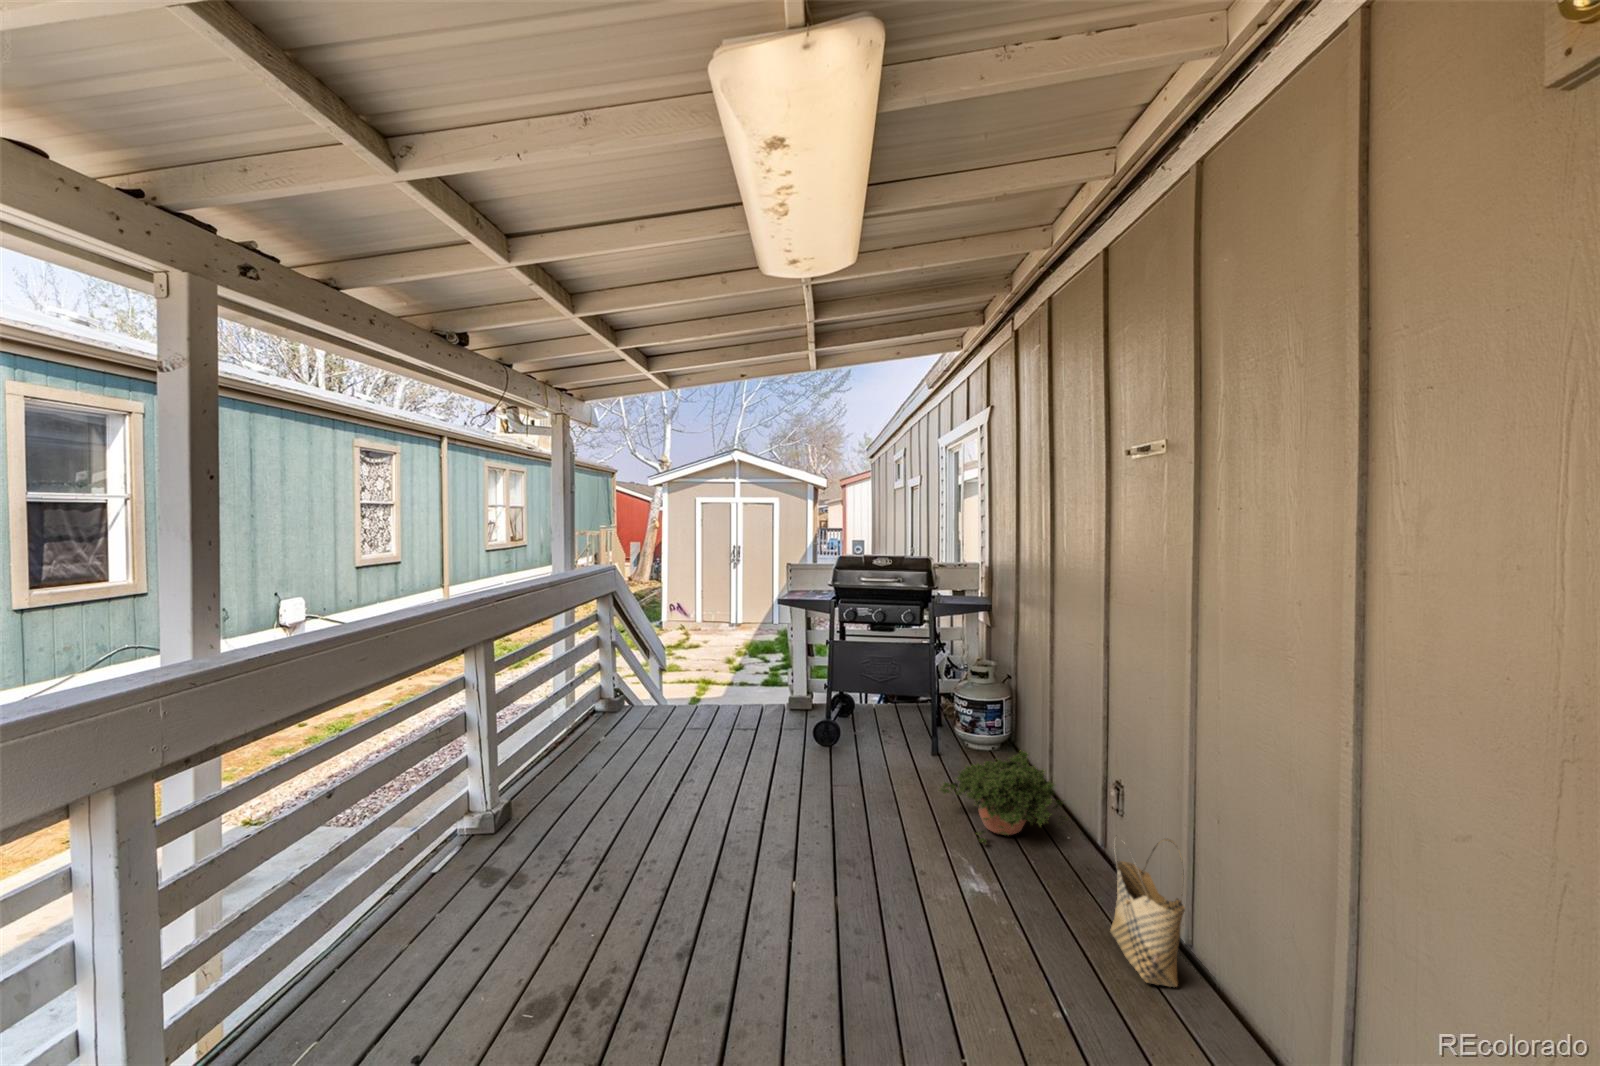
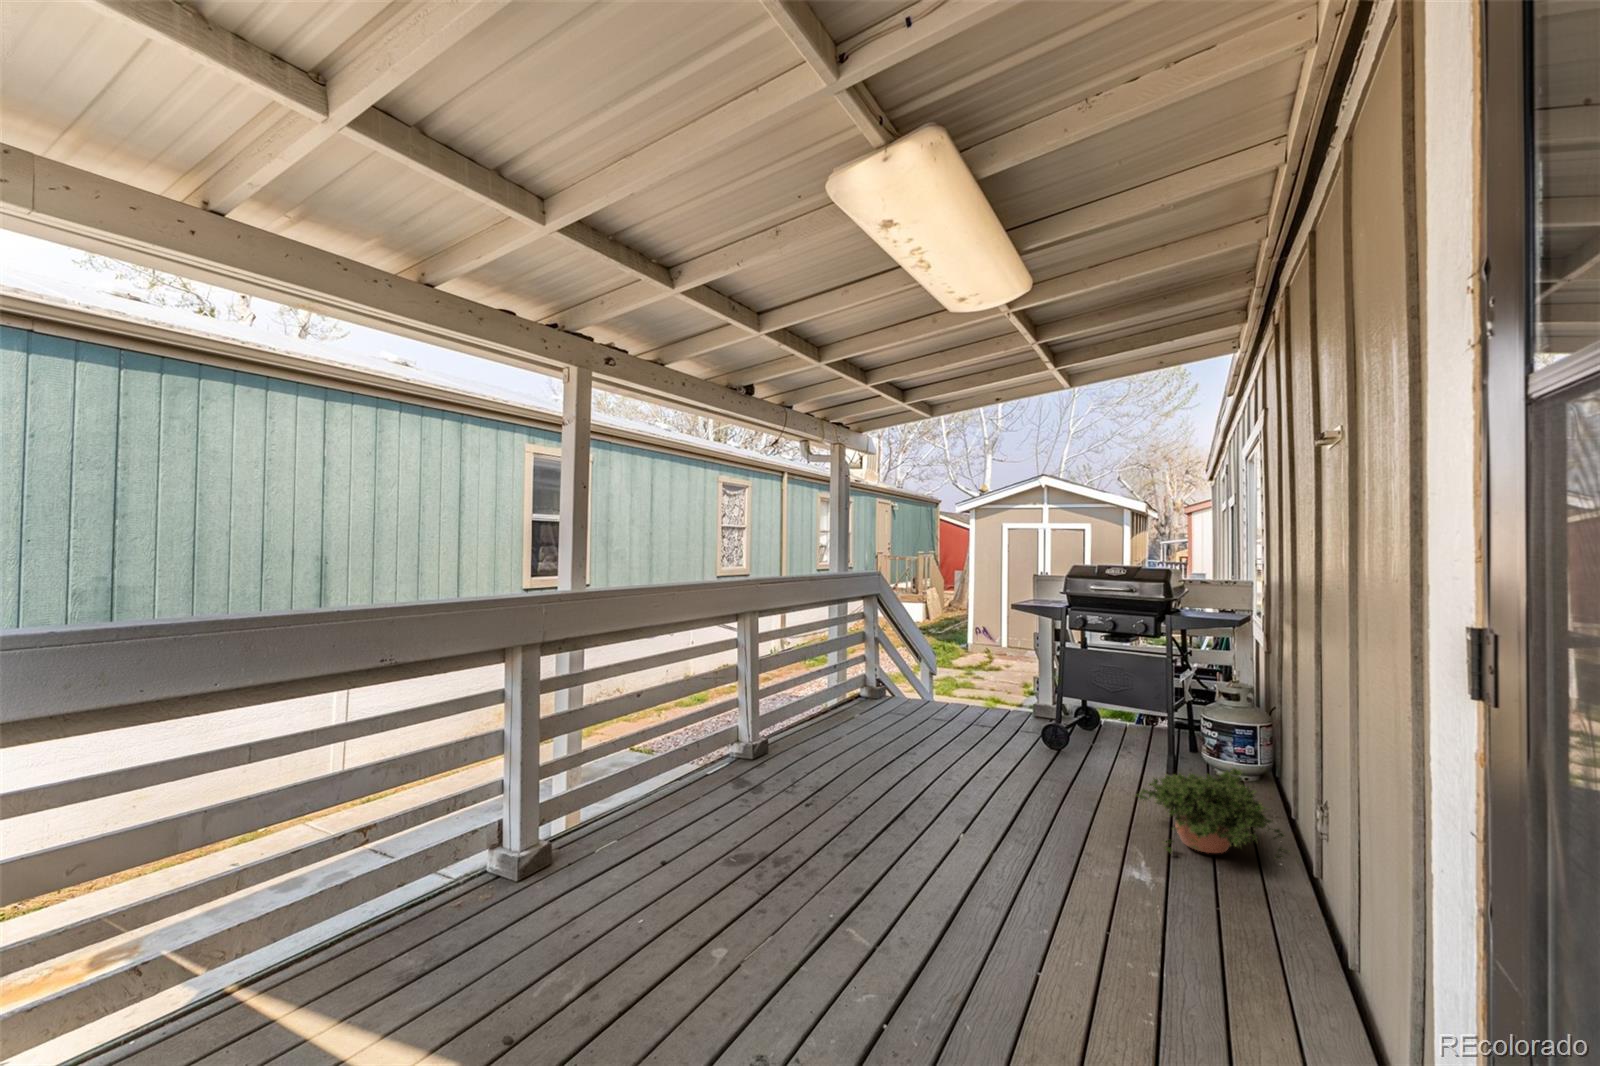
woven basket: present [1110,836,1185,987] -> none [1258,839,1337,1018]

